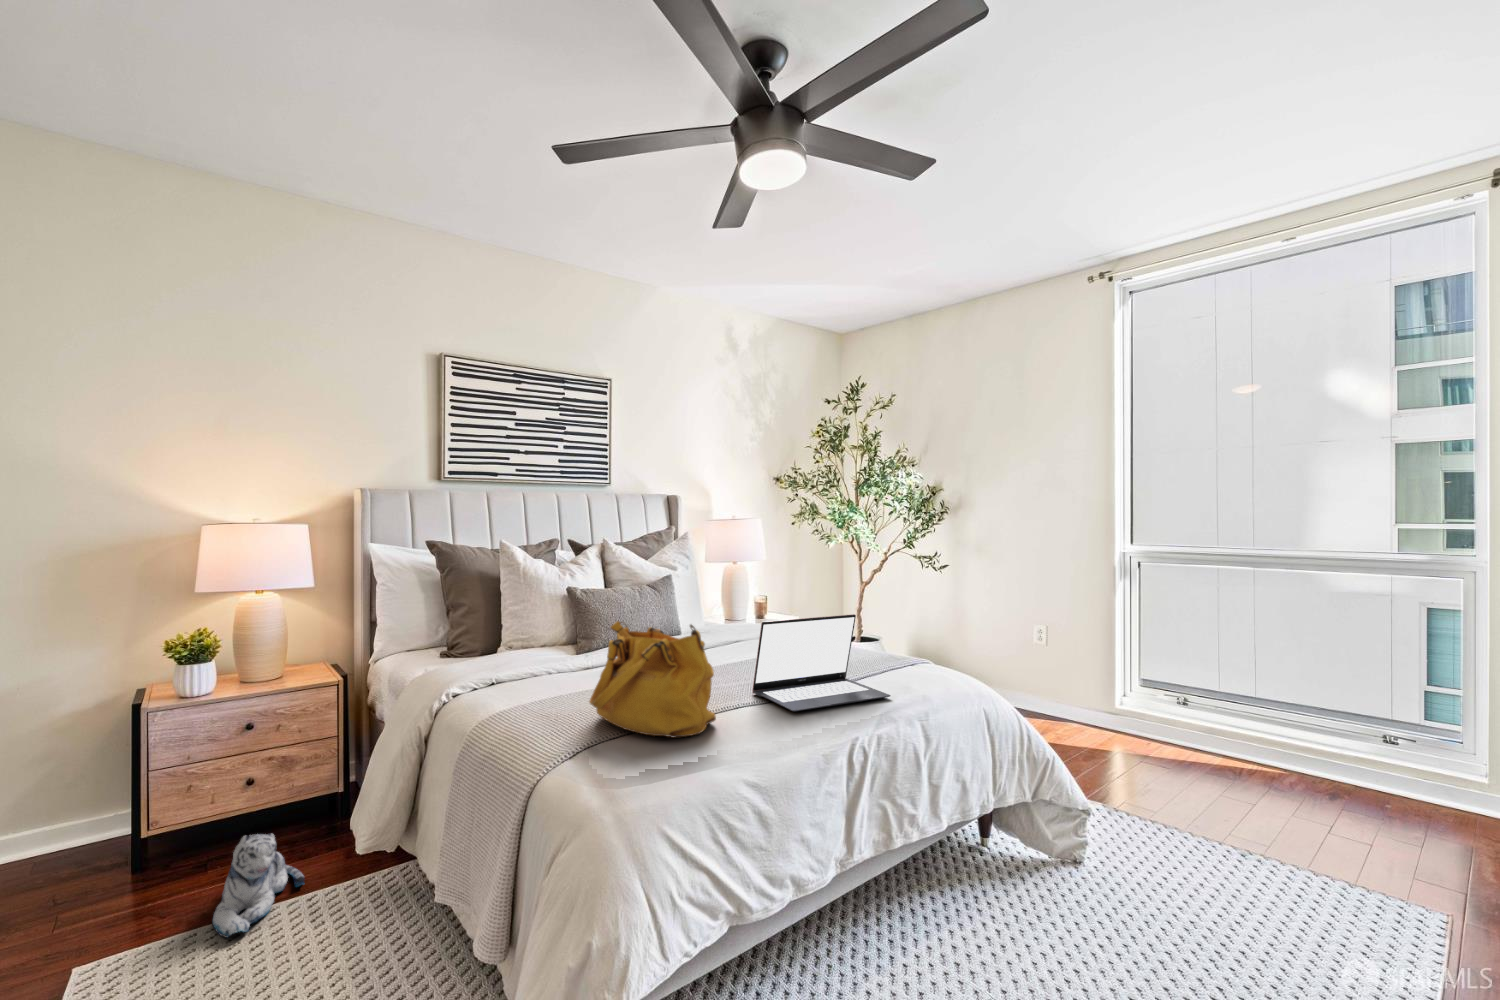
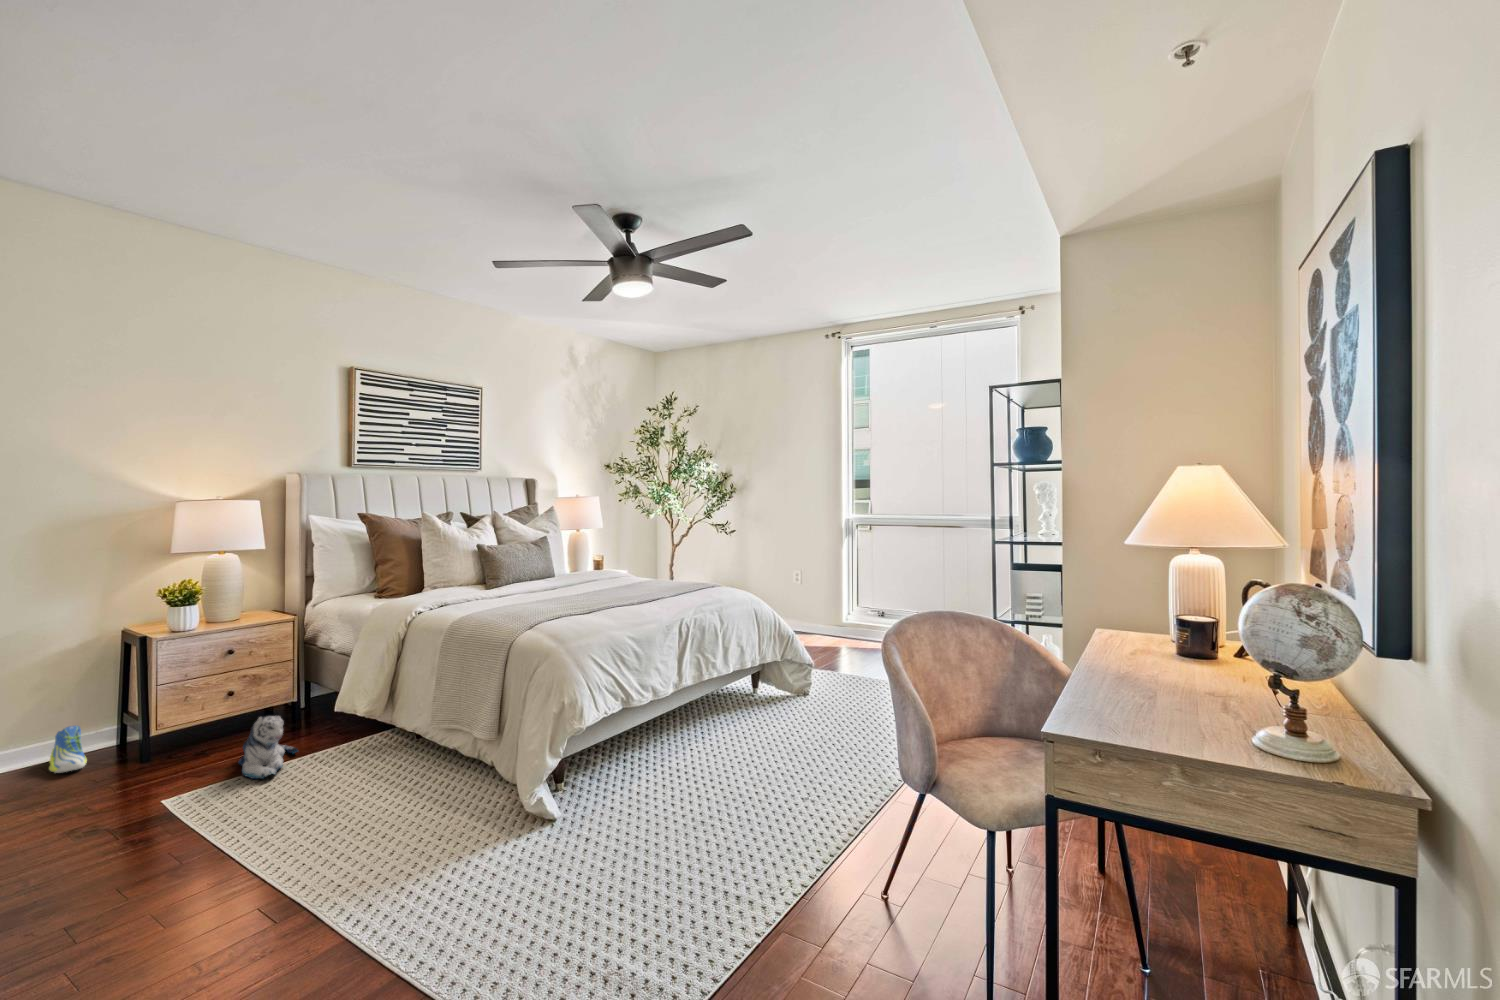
laptop: present [752,614,891,712] -> none [620,554,702,607]
handbag: present [590,621,716,738] -> none [531,556,605,620]
sneaker: none [35,811,89,879] -> present [49,726,87,773]

